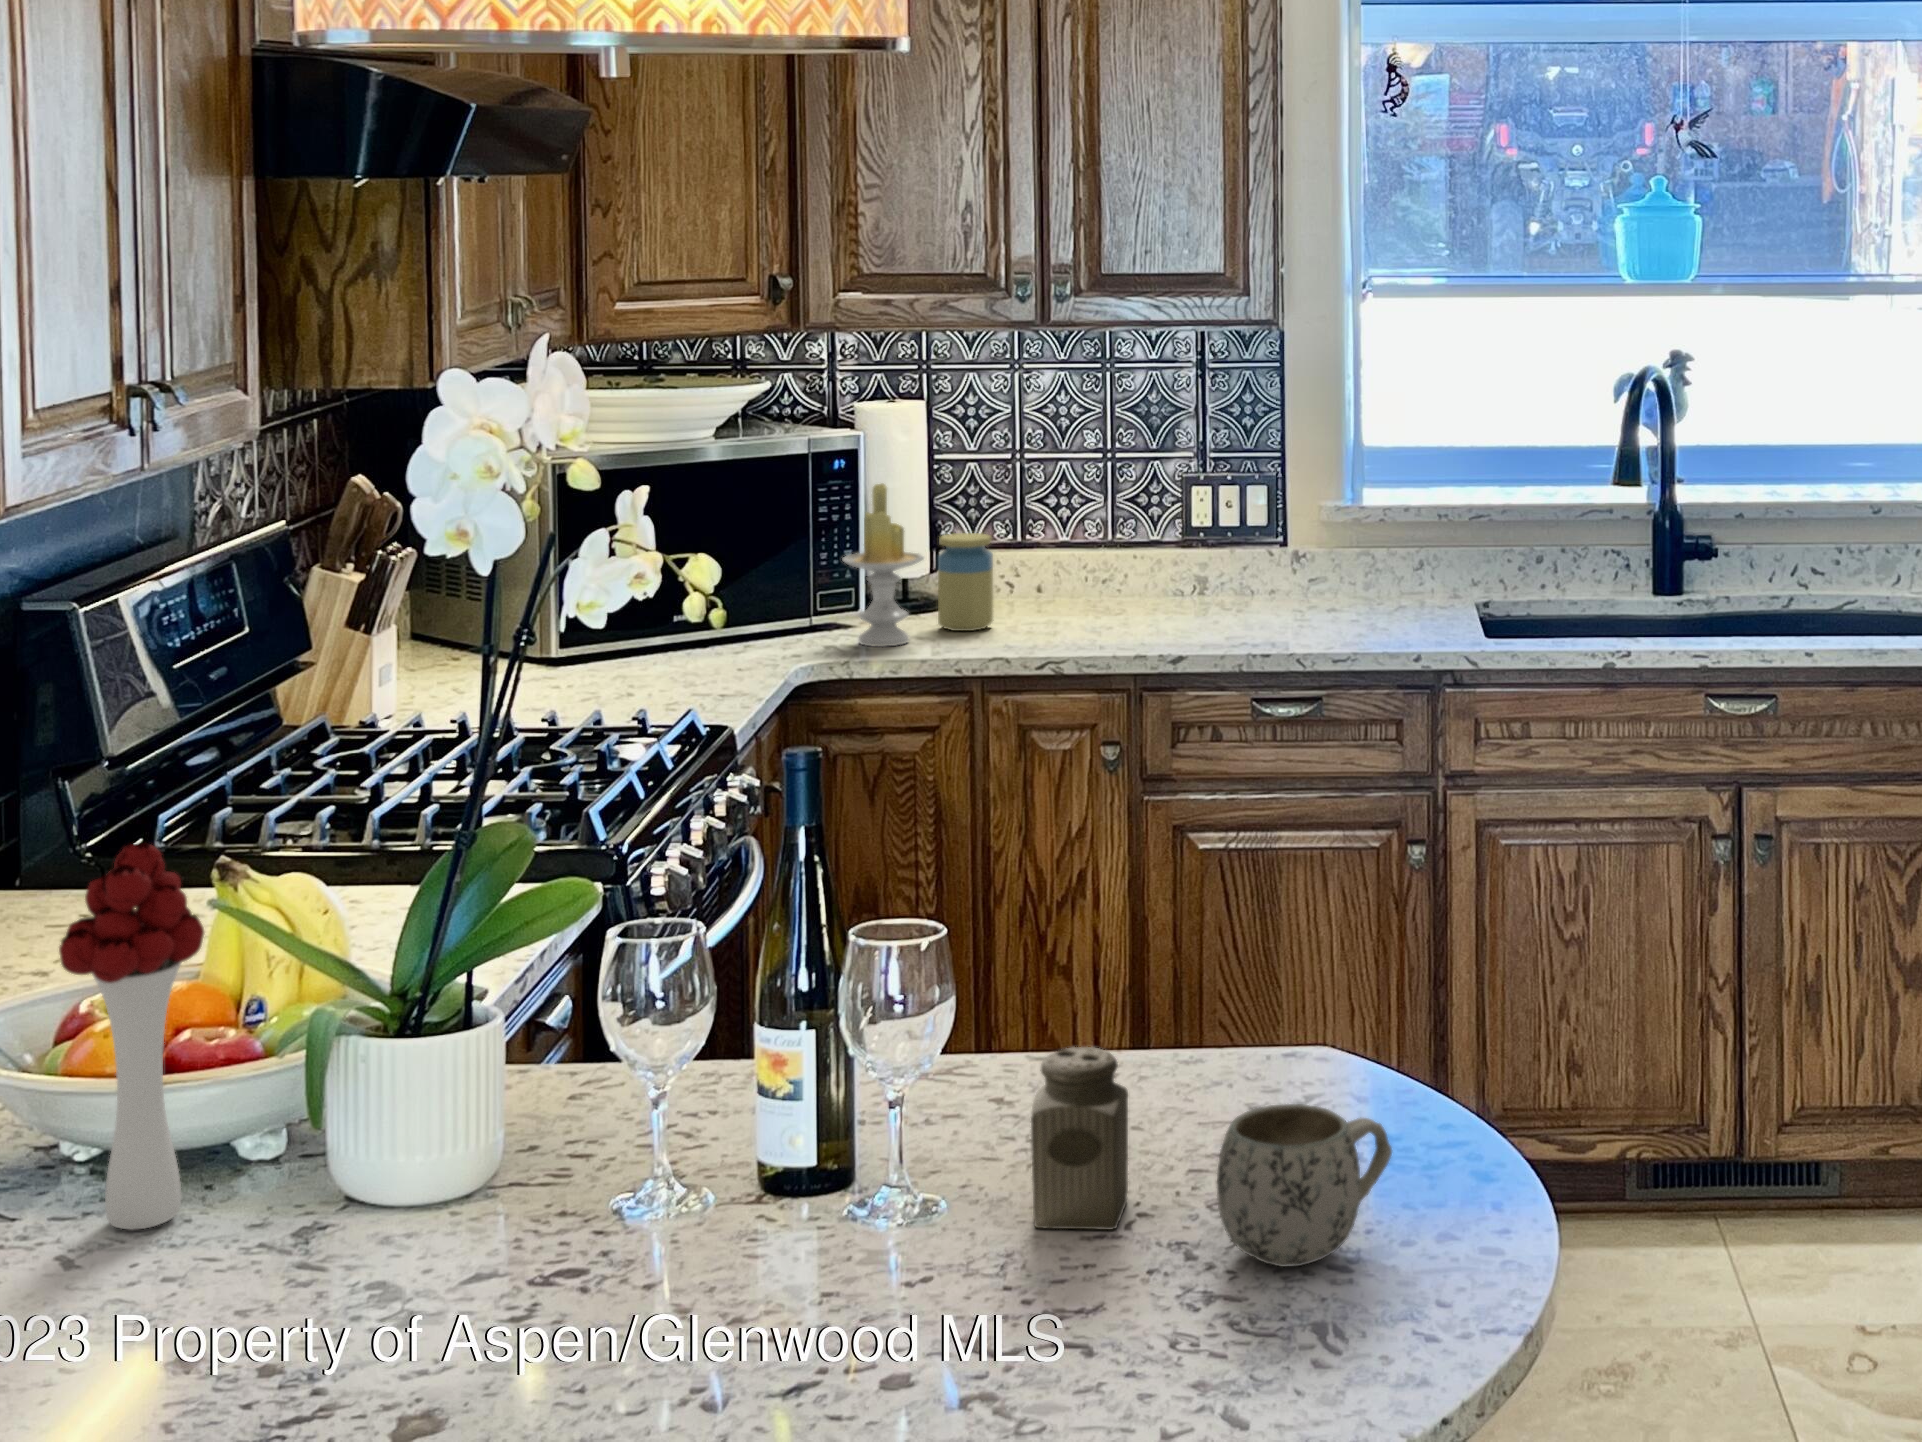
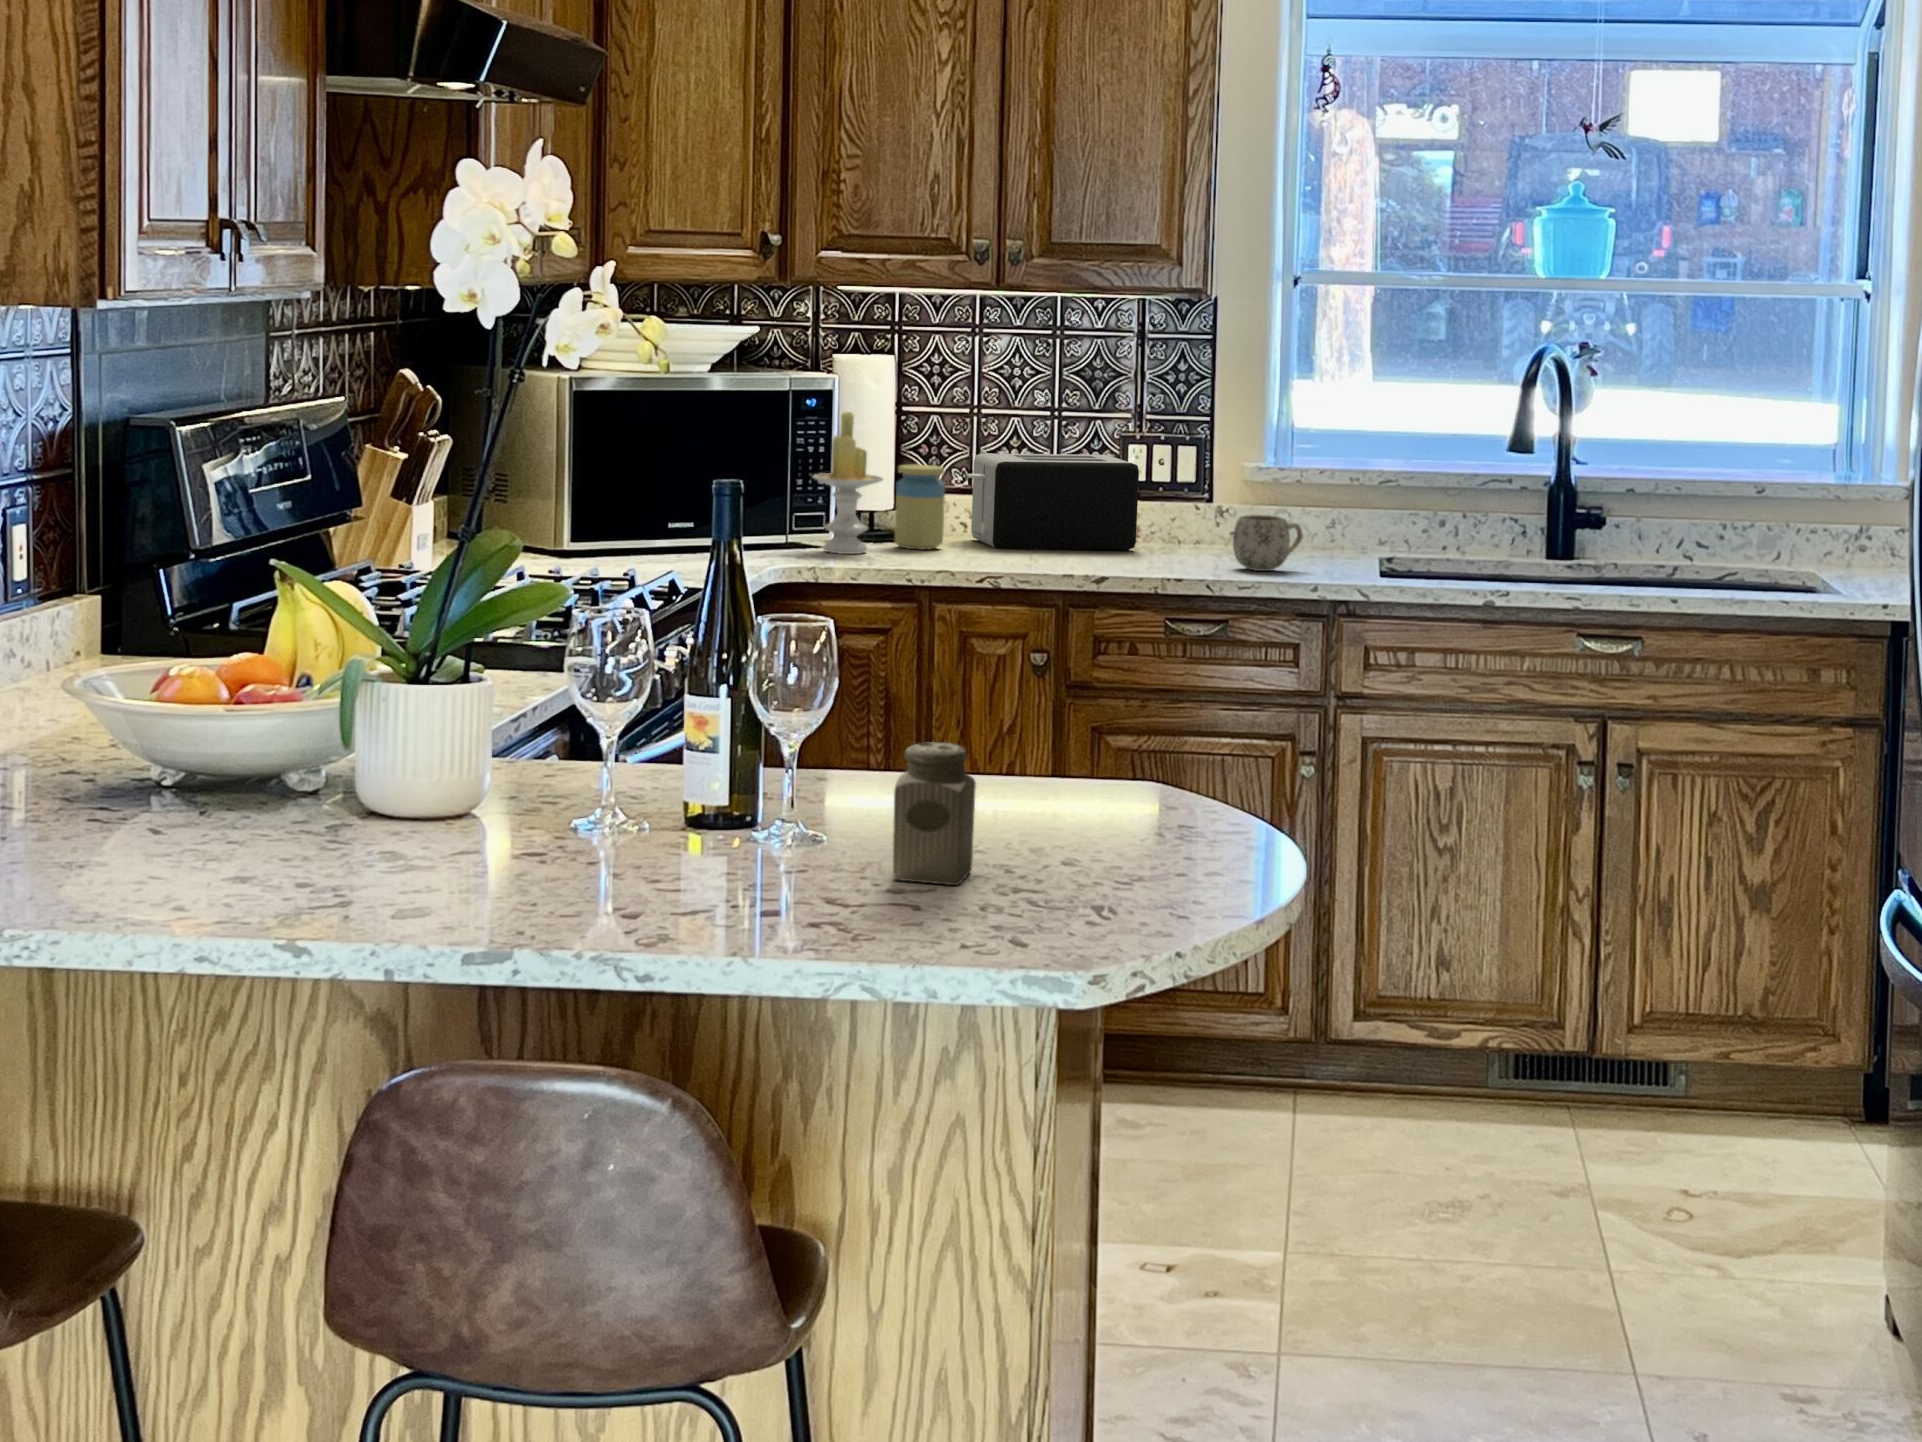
toaster: none [1016,503,1209,622] -> present [968,453,1139,550]
flower bouquet: present [59,843,204,1230] -> none [155,530,264,830]
mug: present [1217,1104,1392,1267] -> present [1233,515,1303,571]

